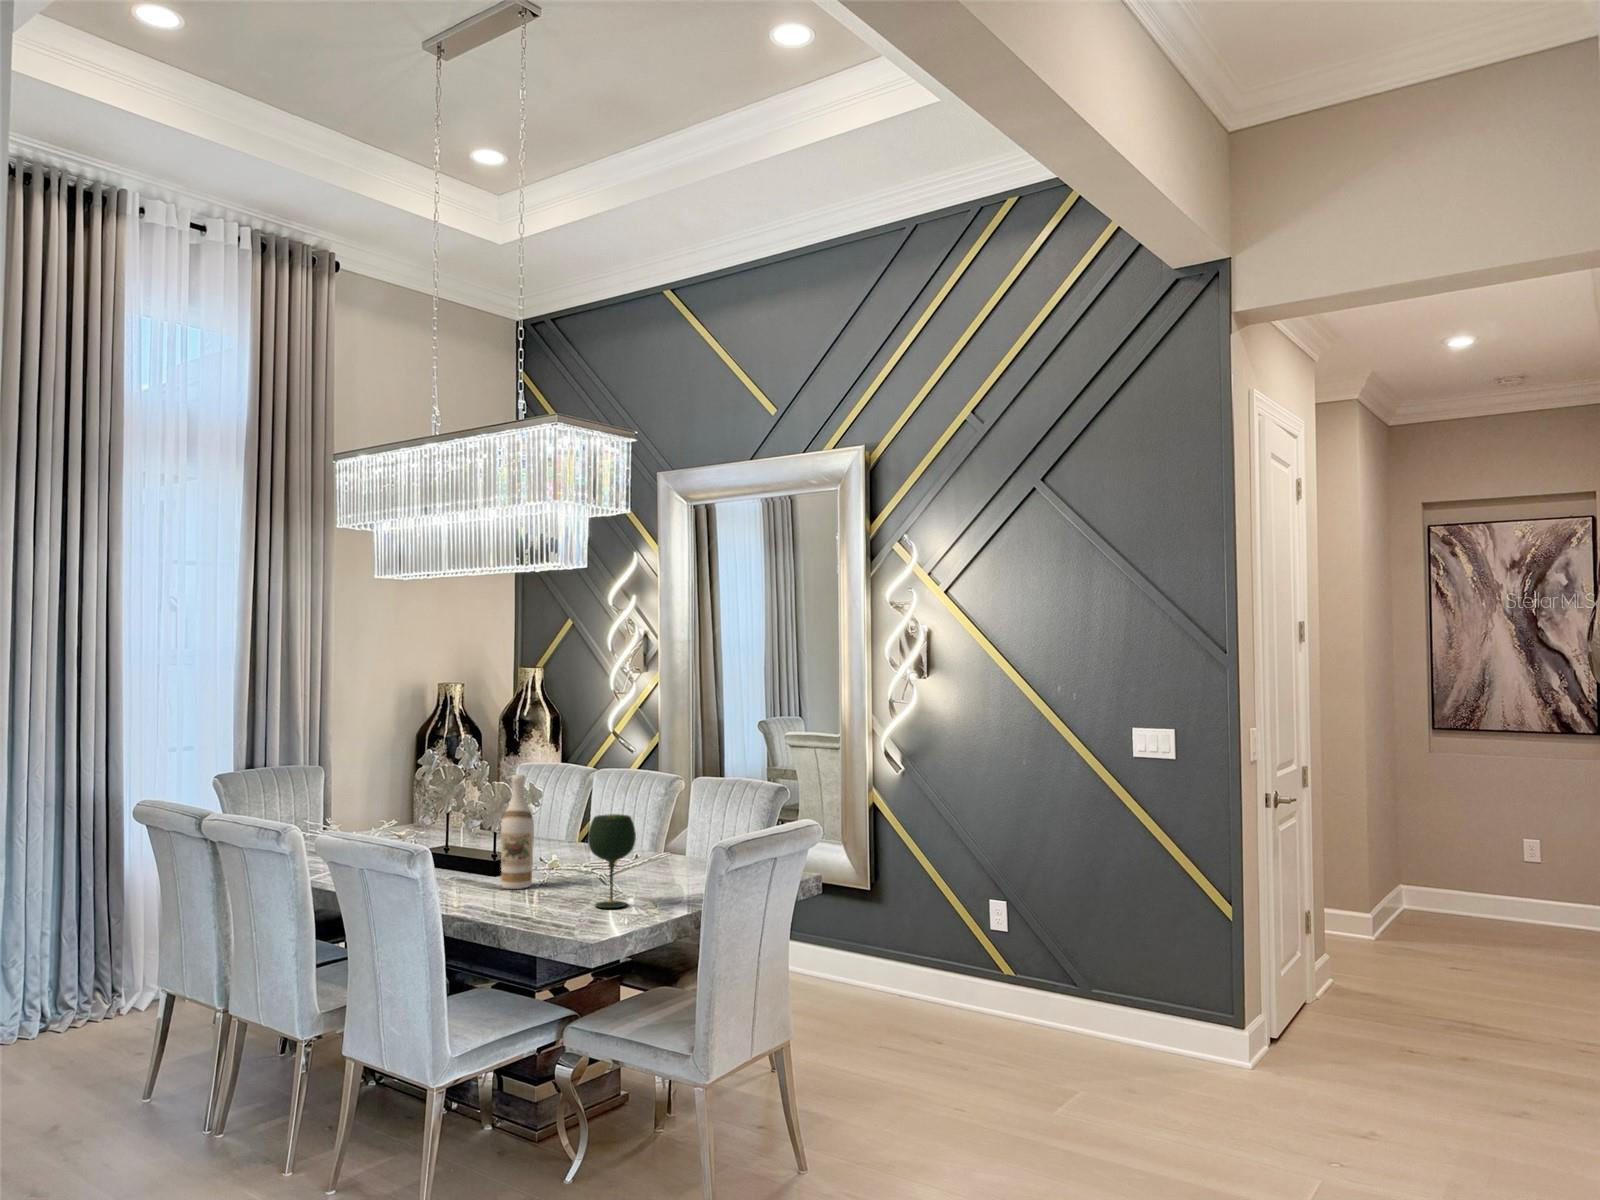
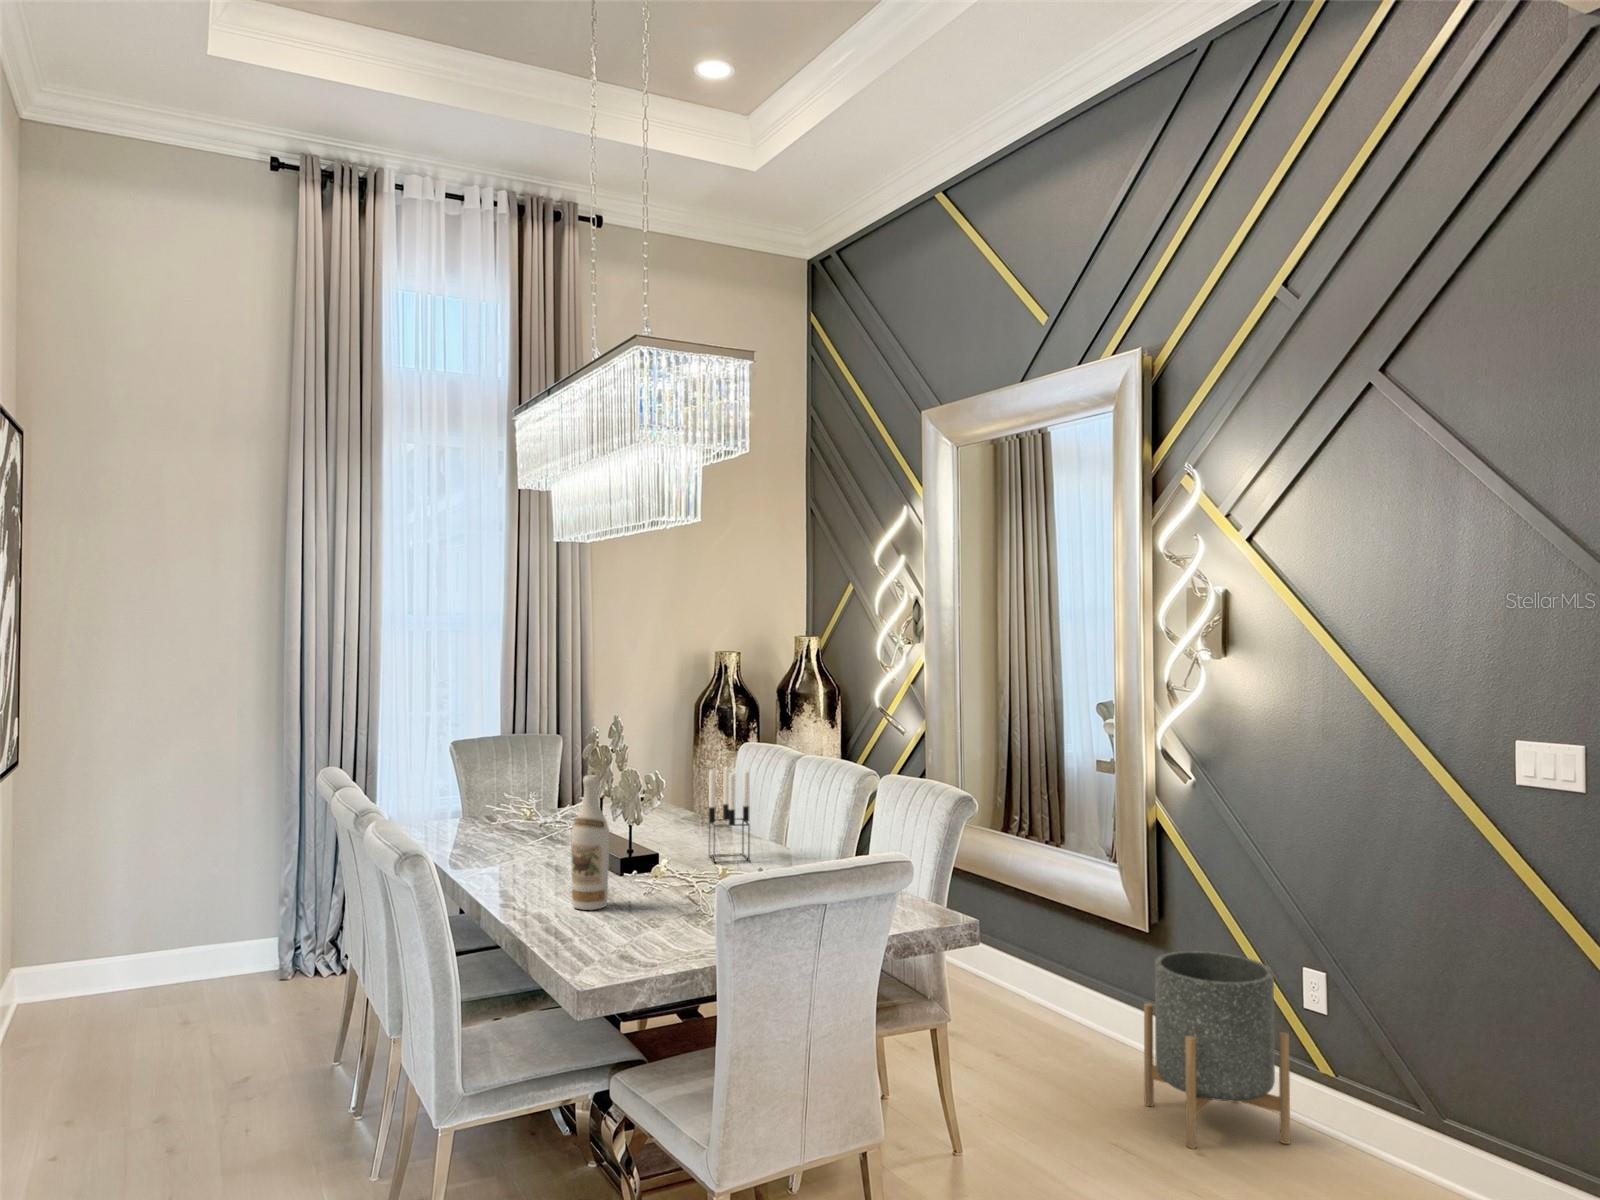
candle holder: none [559,772,601,854] -> present [709,768,750,863]
wine glass: present [588,814,636,908] -> none [615,835,675,954]
planter: none [884,897,990,1038] -> present [1144,951,1290,1149]

